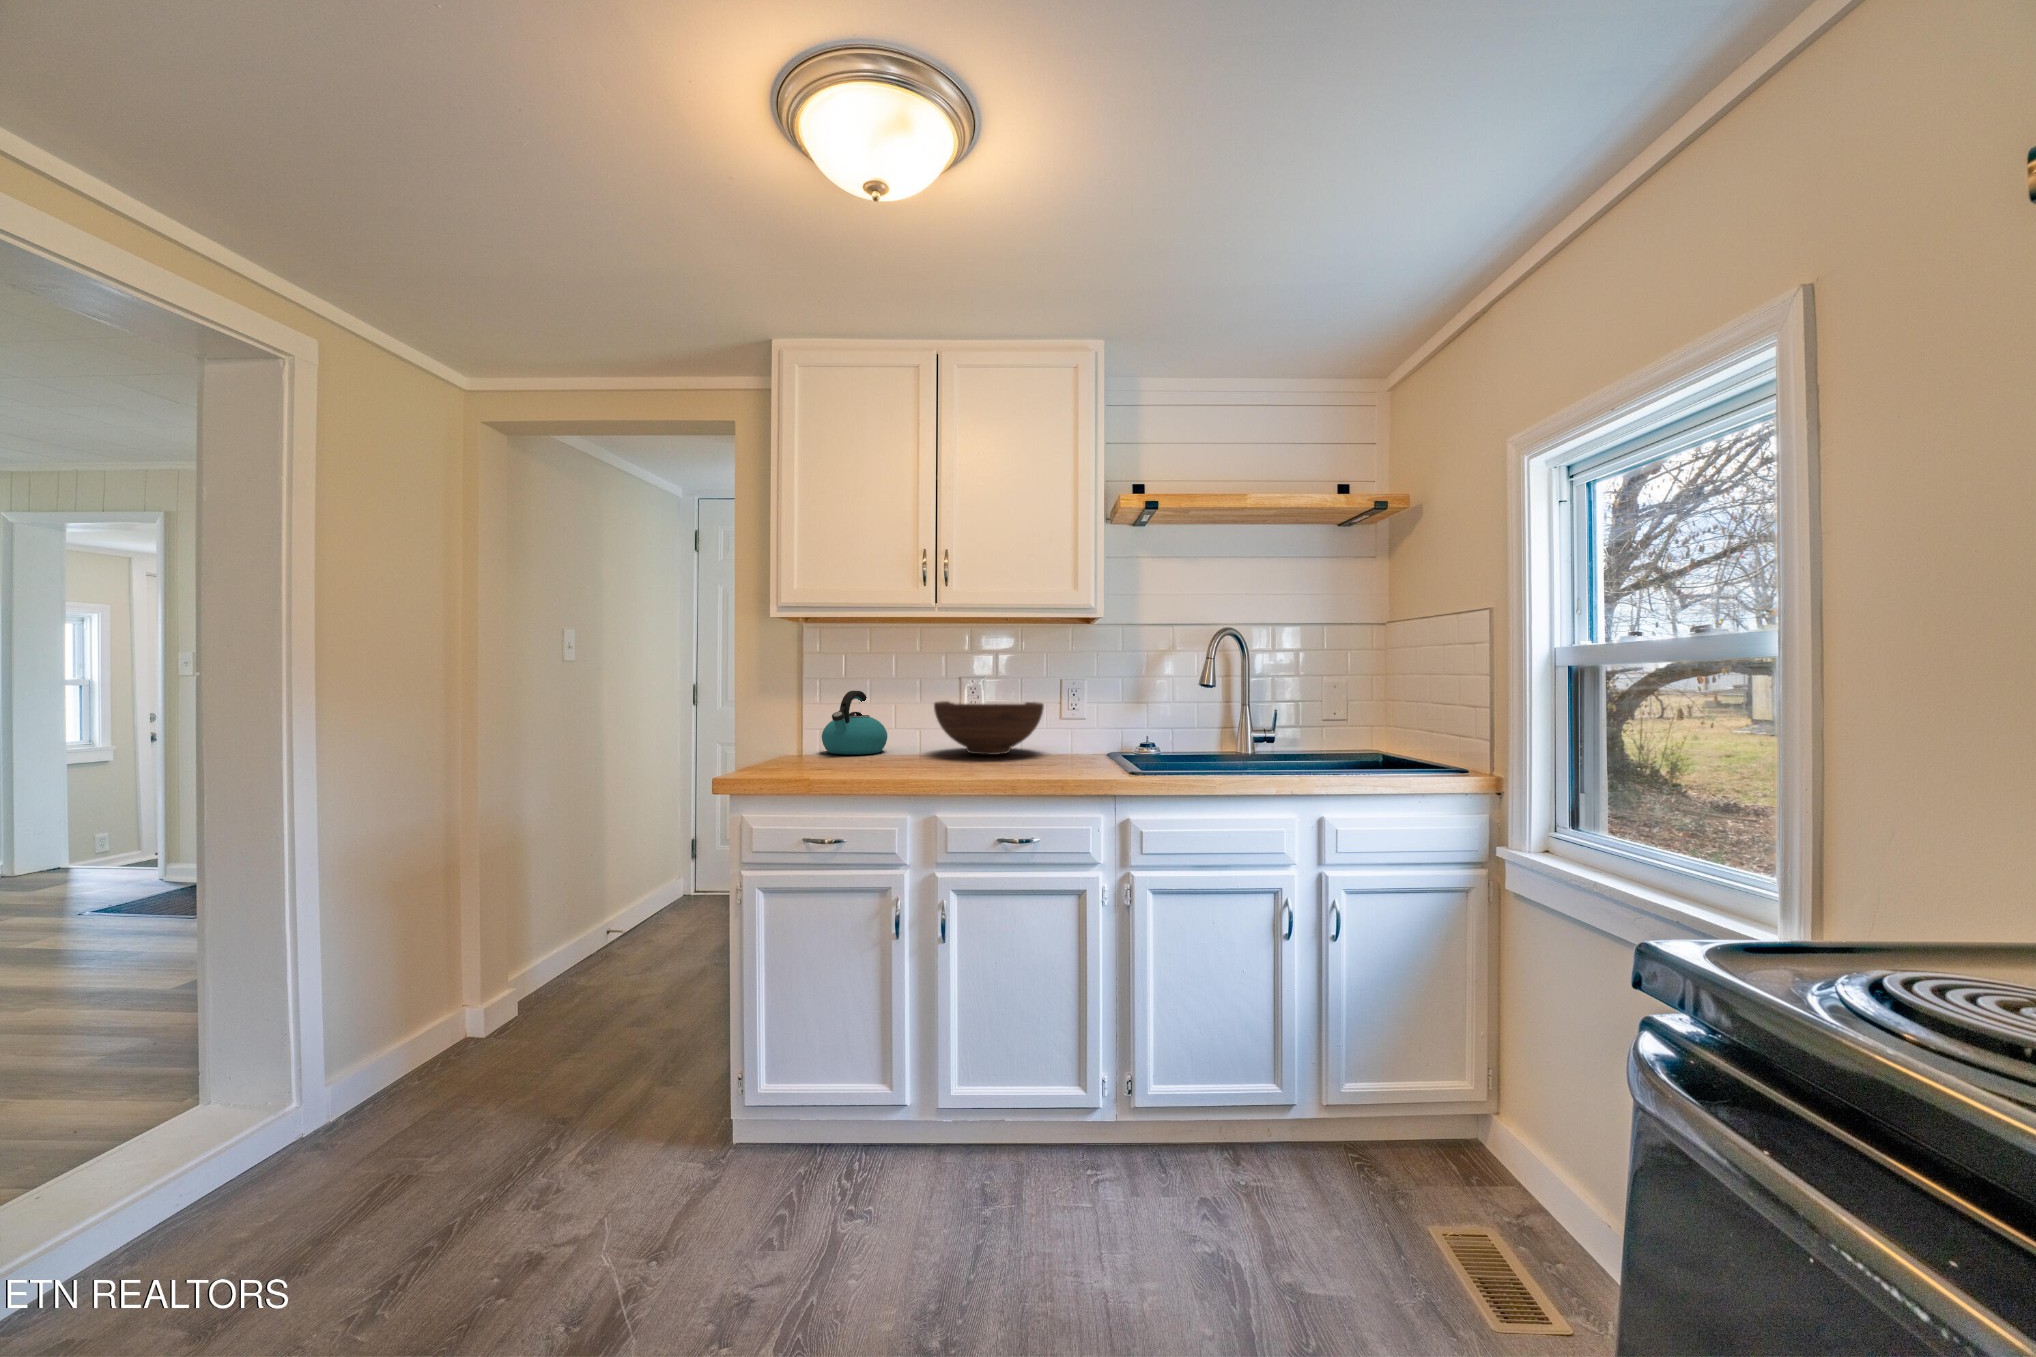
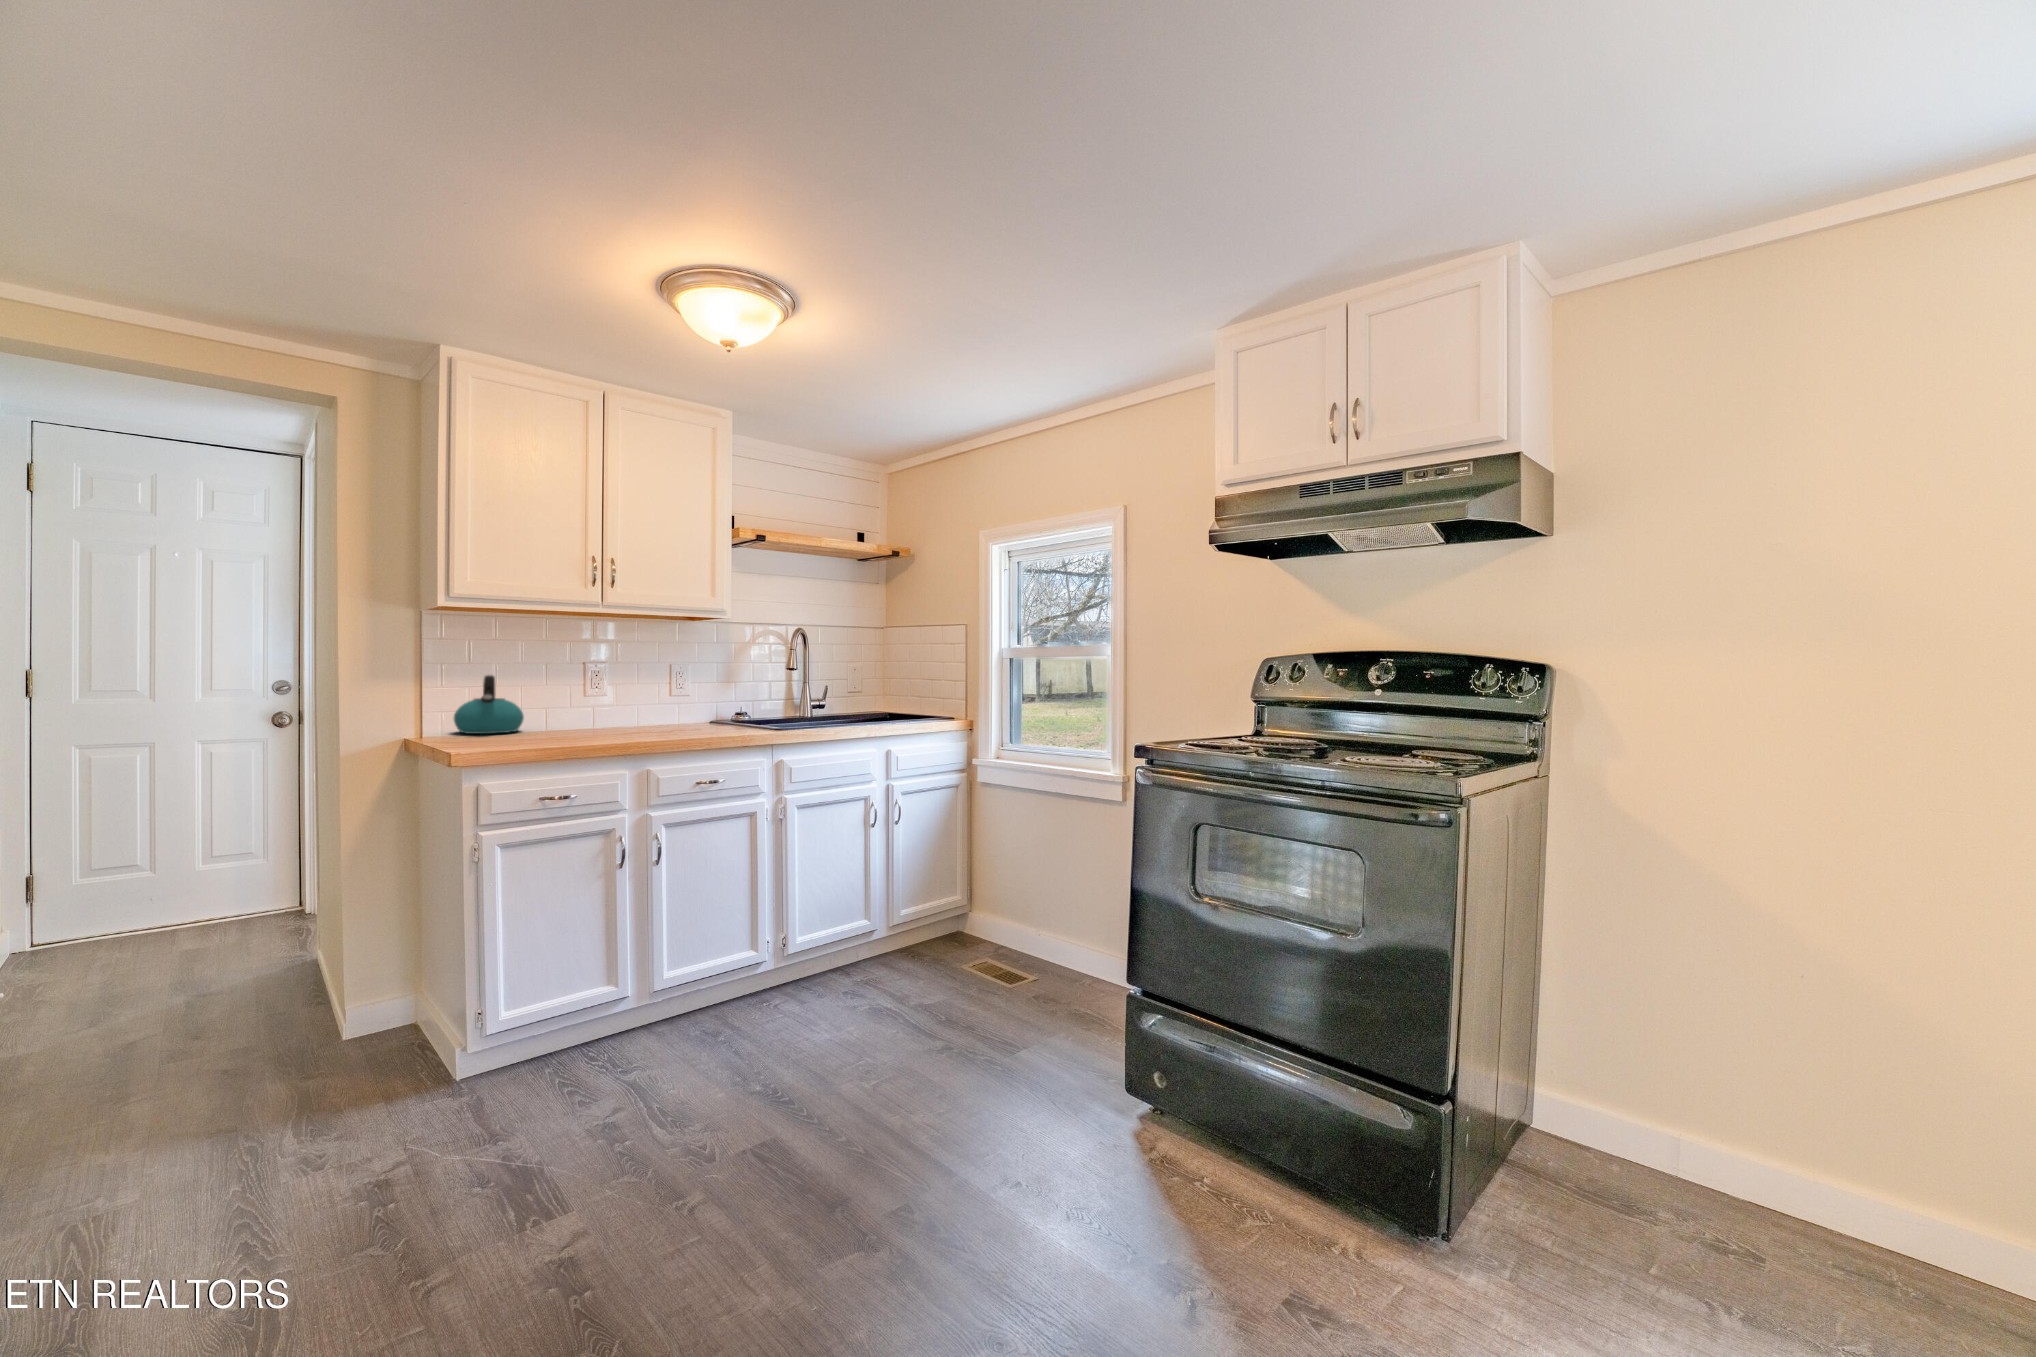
fruit bowl: present [934,701,1044,755] -> none [572,683,672,727]

